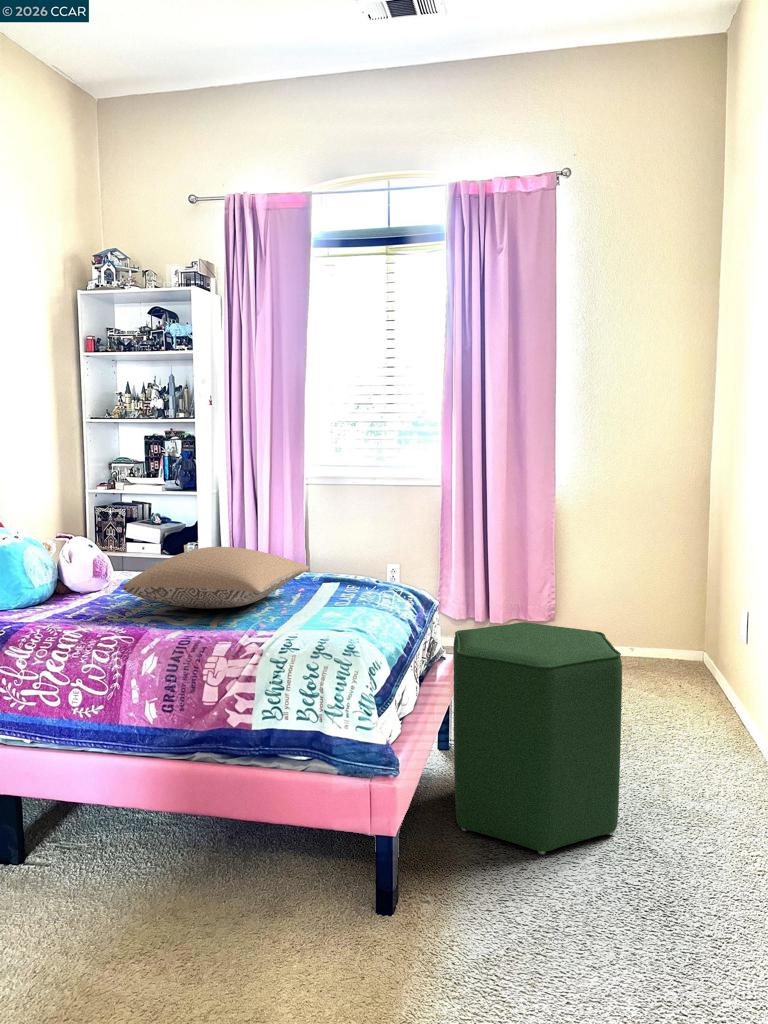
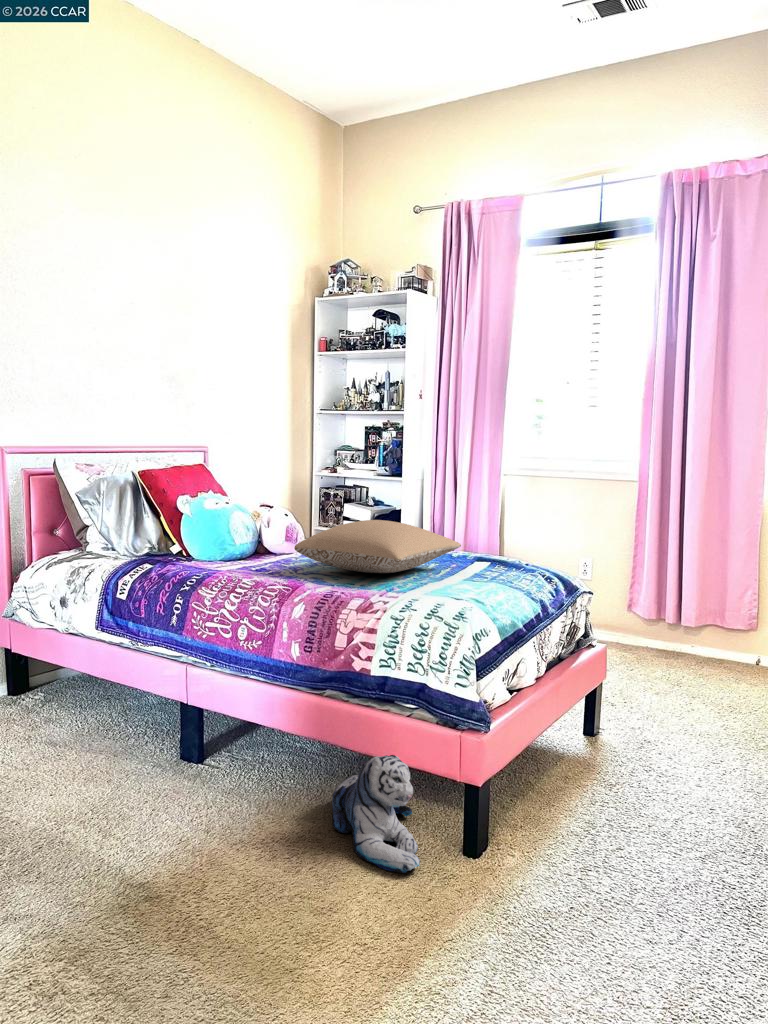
ottoman: present [453,622,622,854] -> none [569,614,746,838]
plush toy: none [213,817,339,953] -> present [332,755,420,873]

